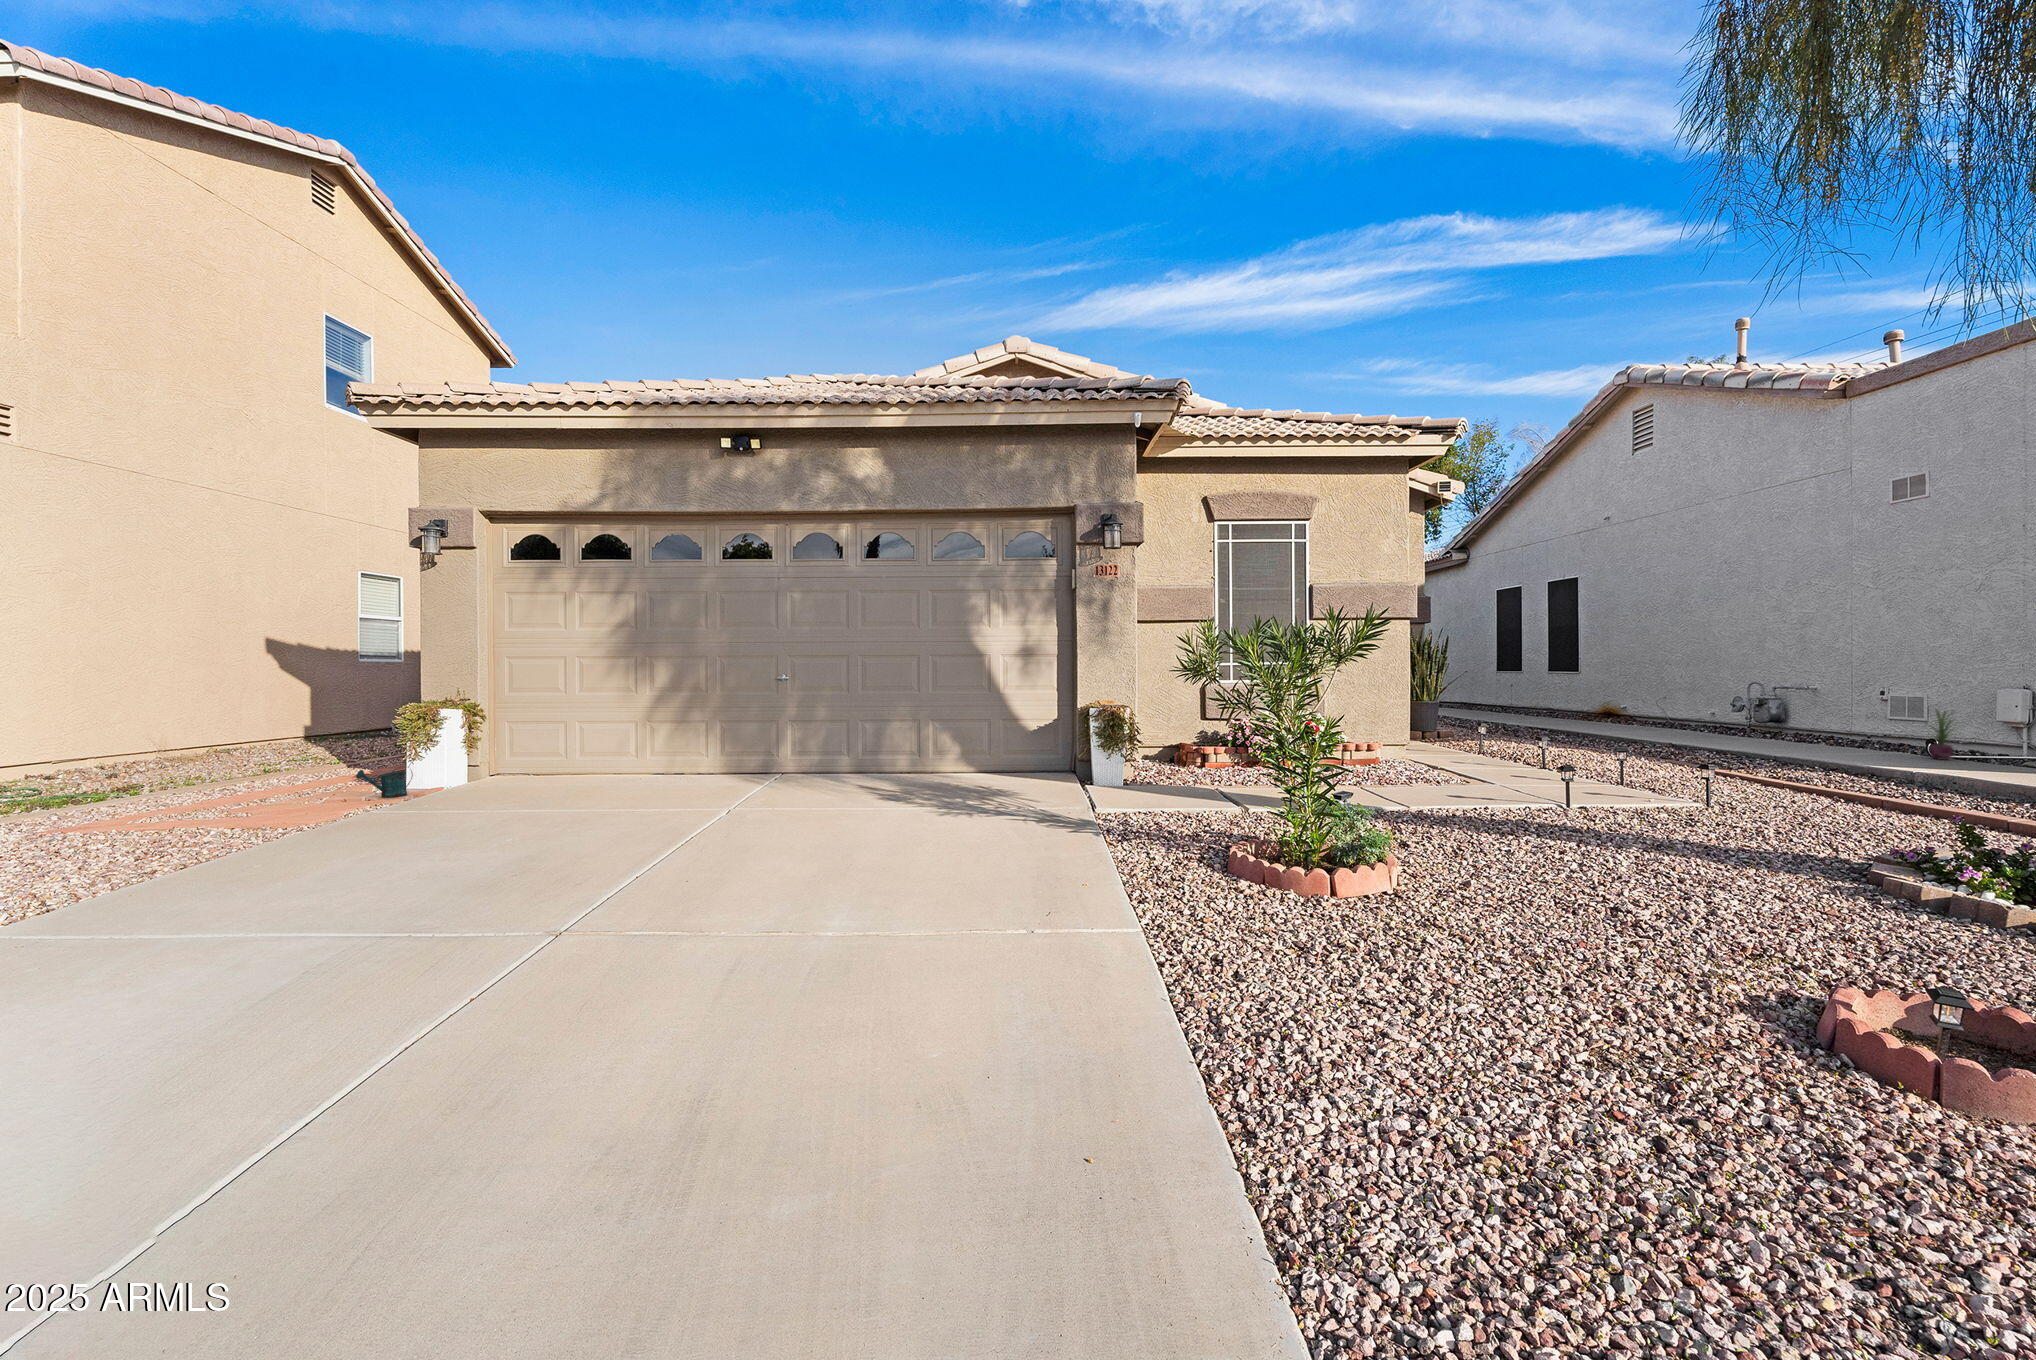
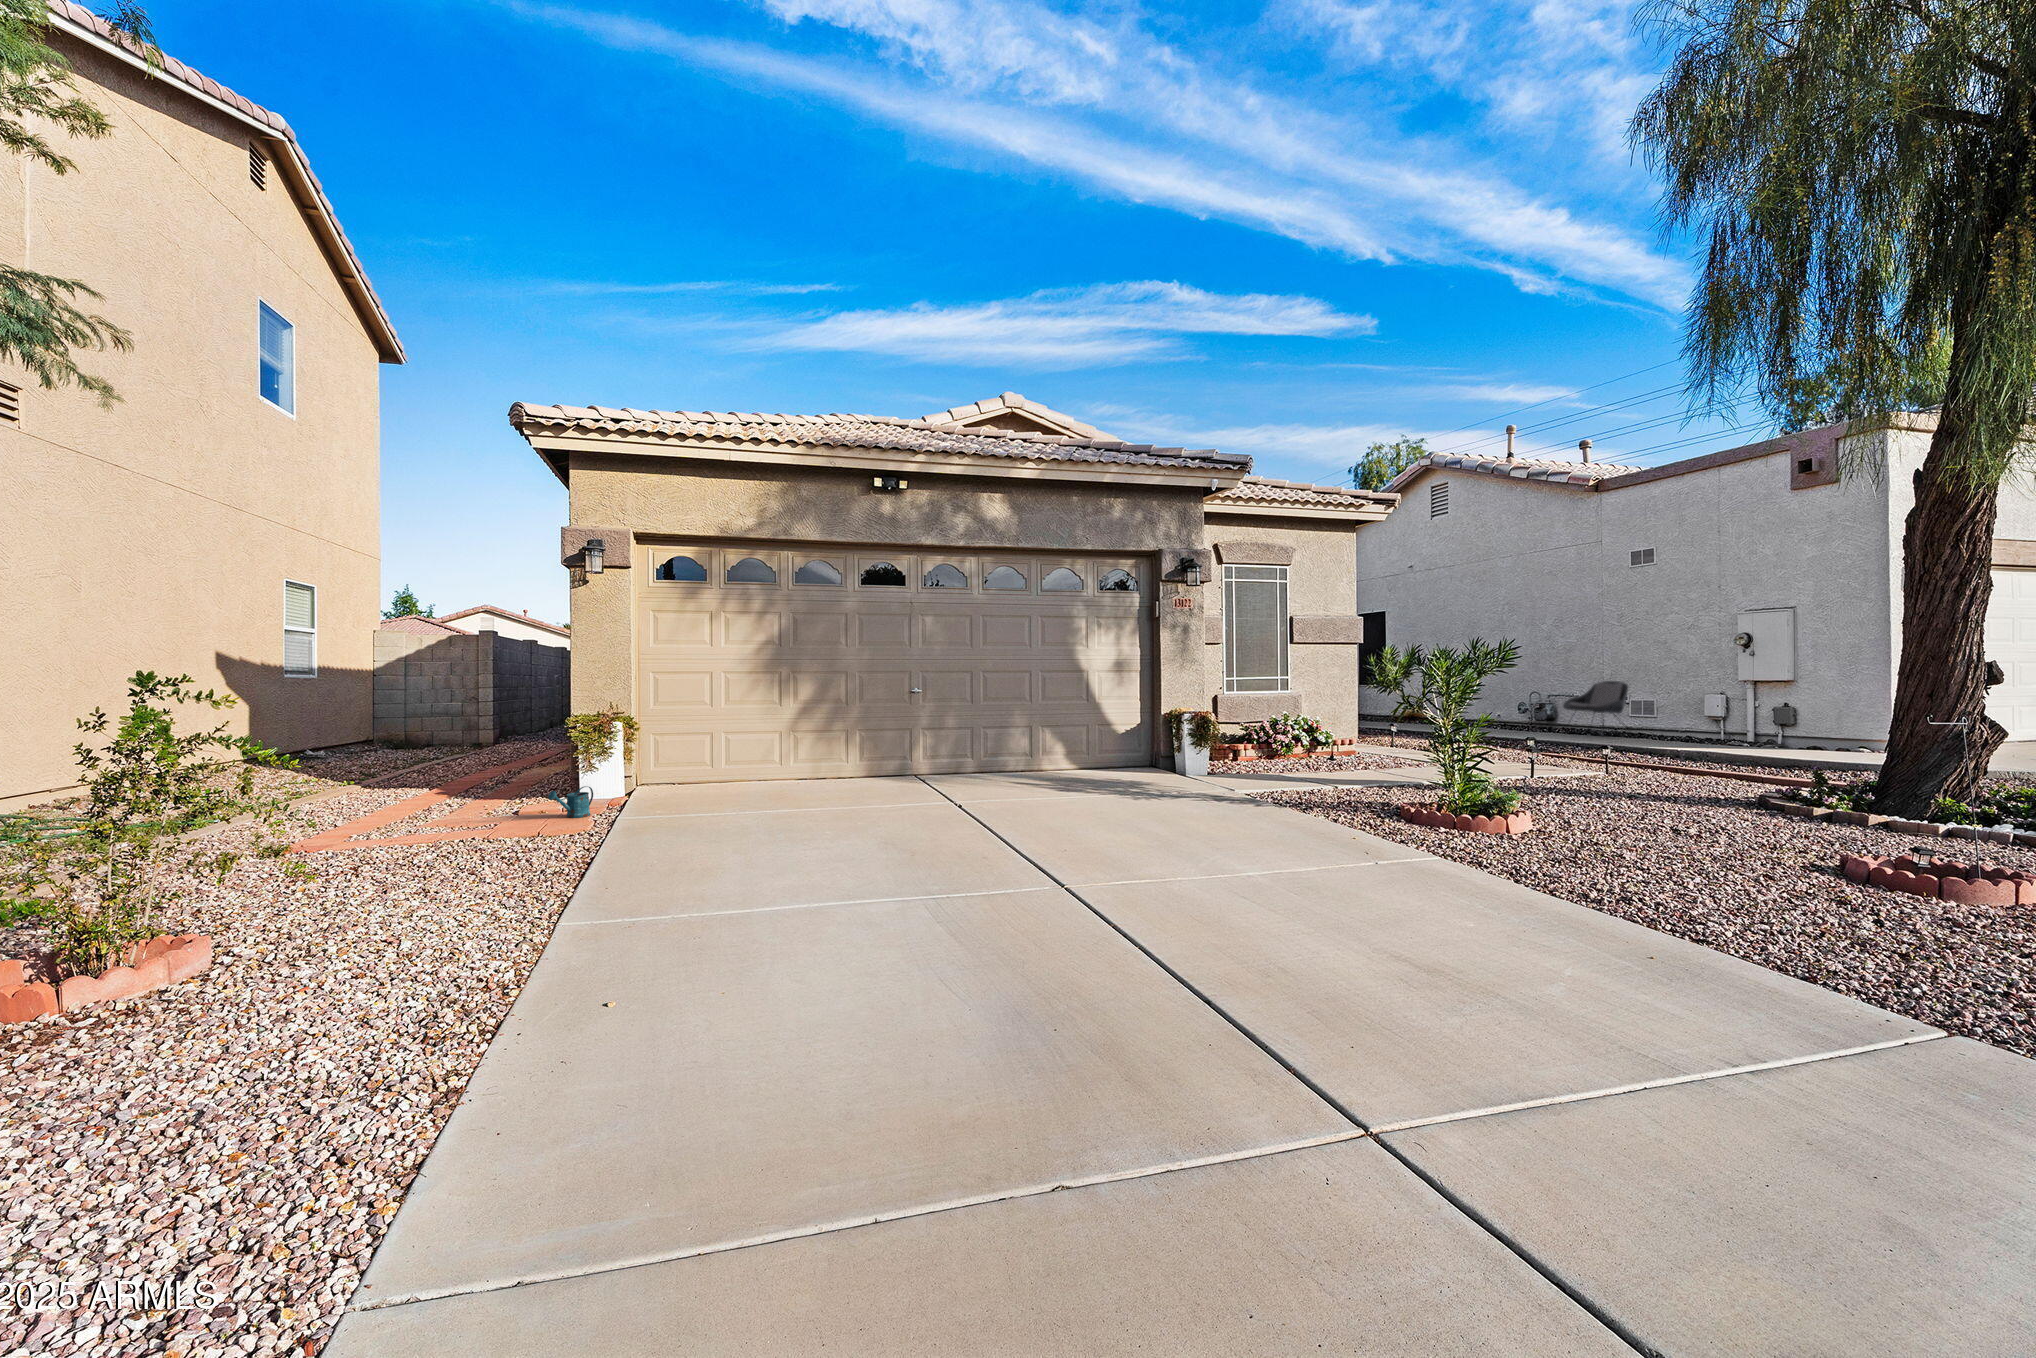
lounge chair: none [1779,670,1887,749] -> present [1563,681,1628,734]
decorative plant: present [1925,709,1954,760] -> none [1651,707,1695,741]

